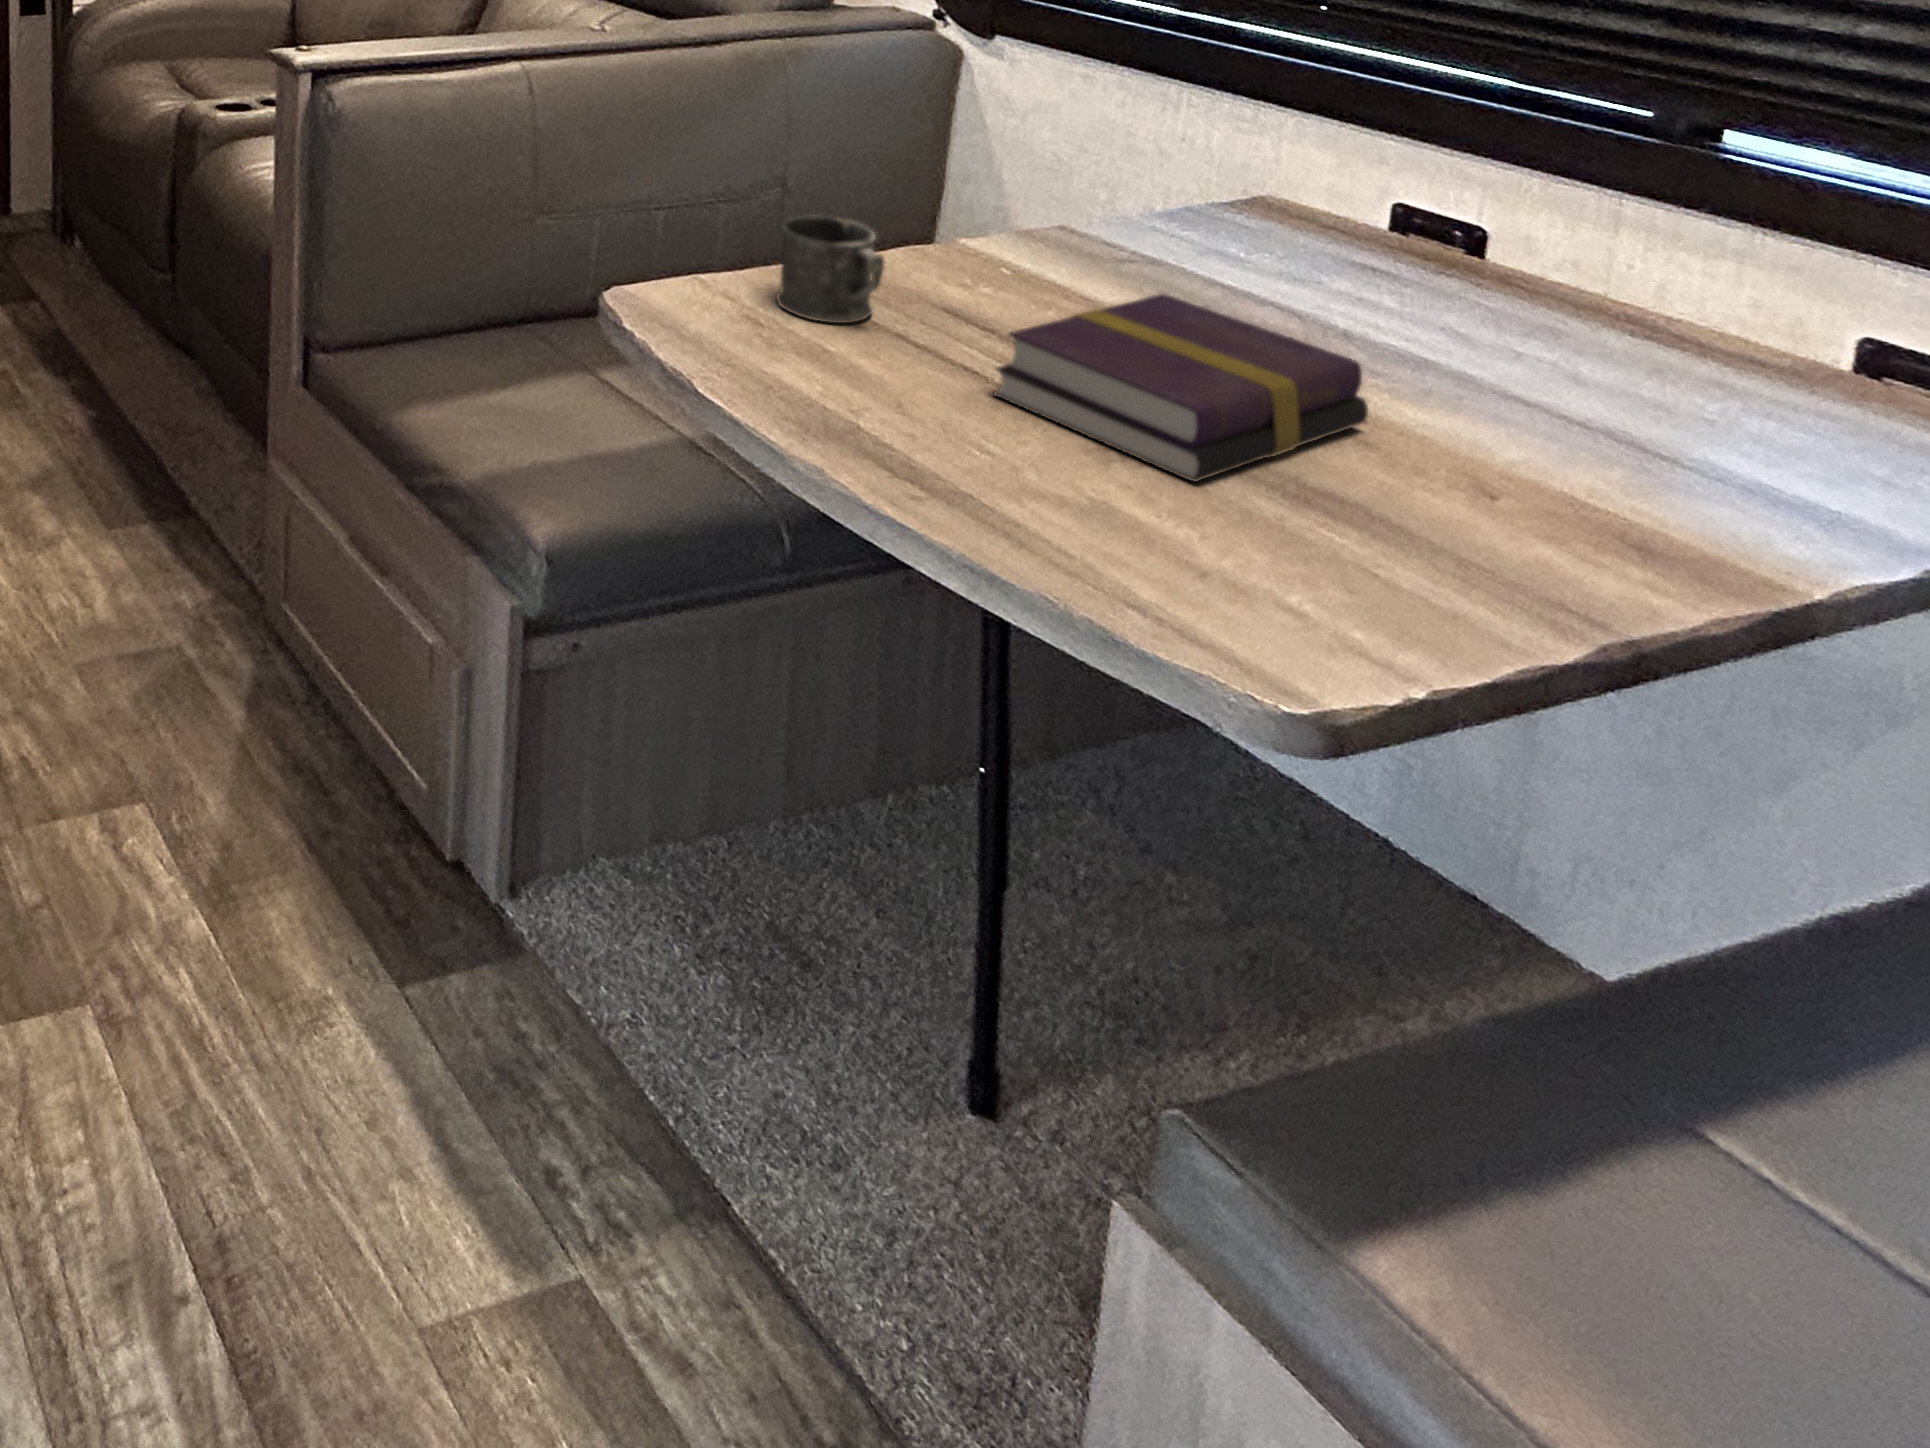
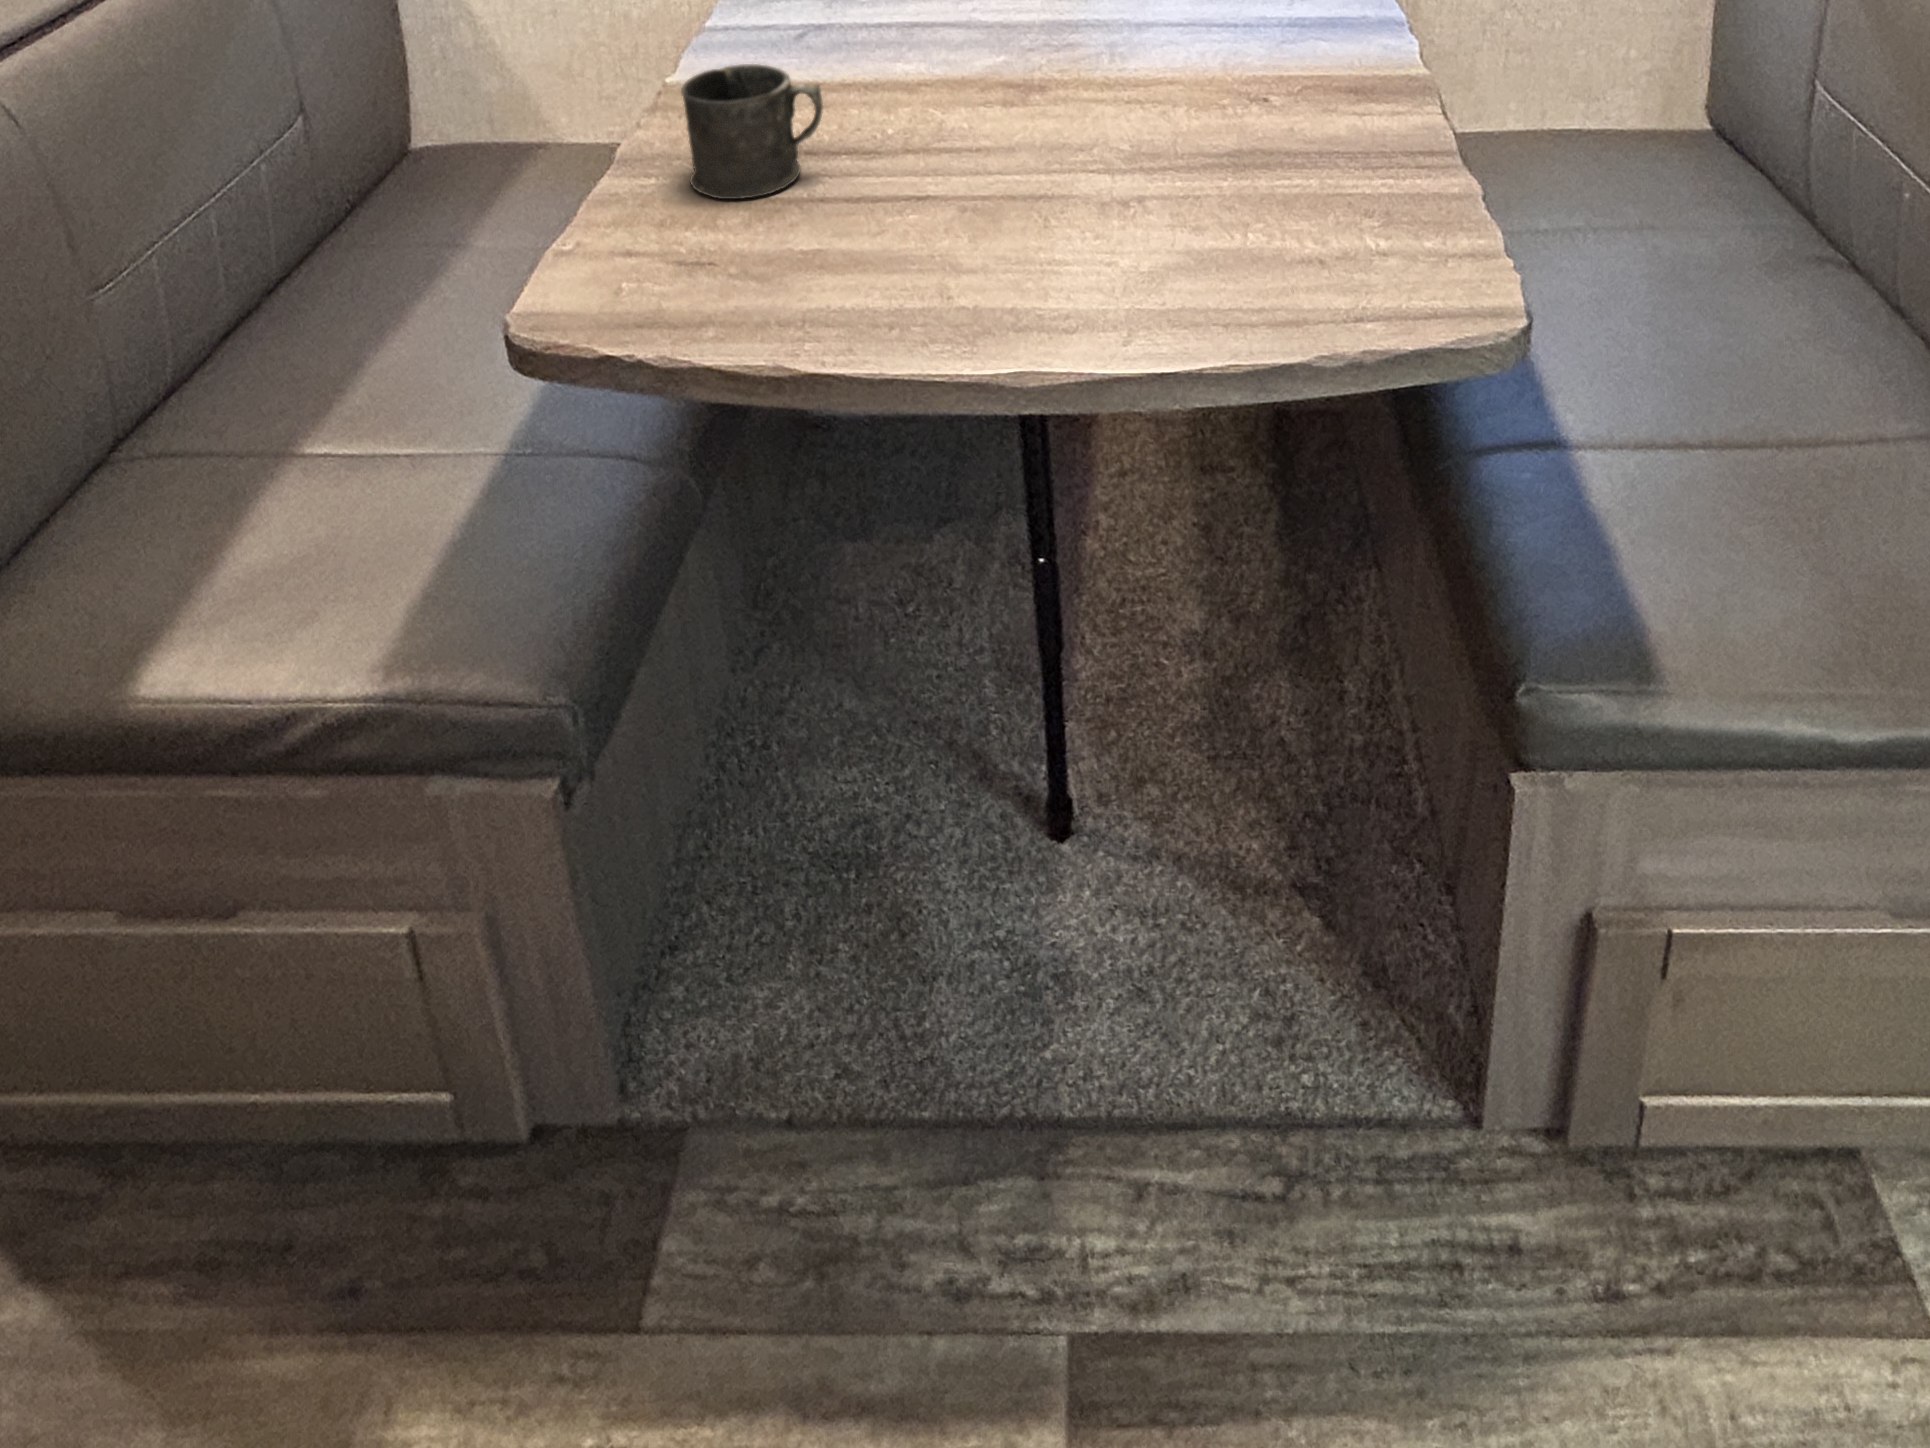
book: present [994,294,1368,482] -> none [985,12,1211,175]

